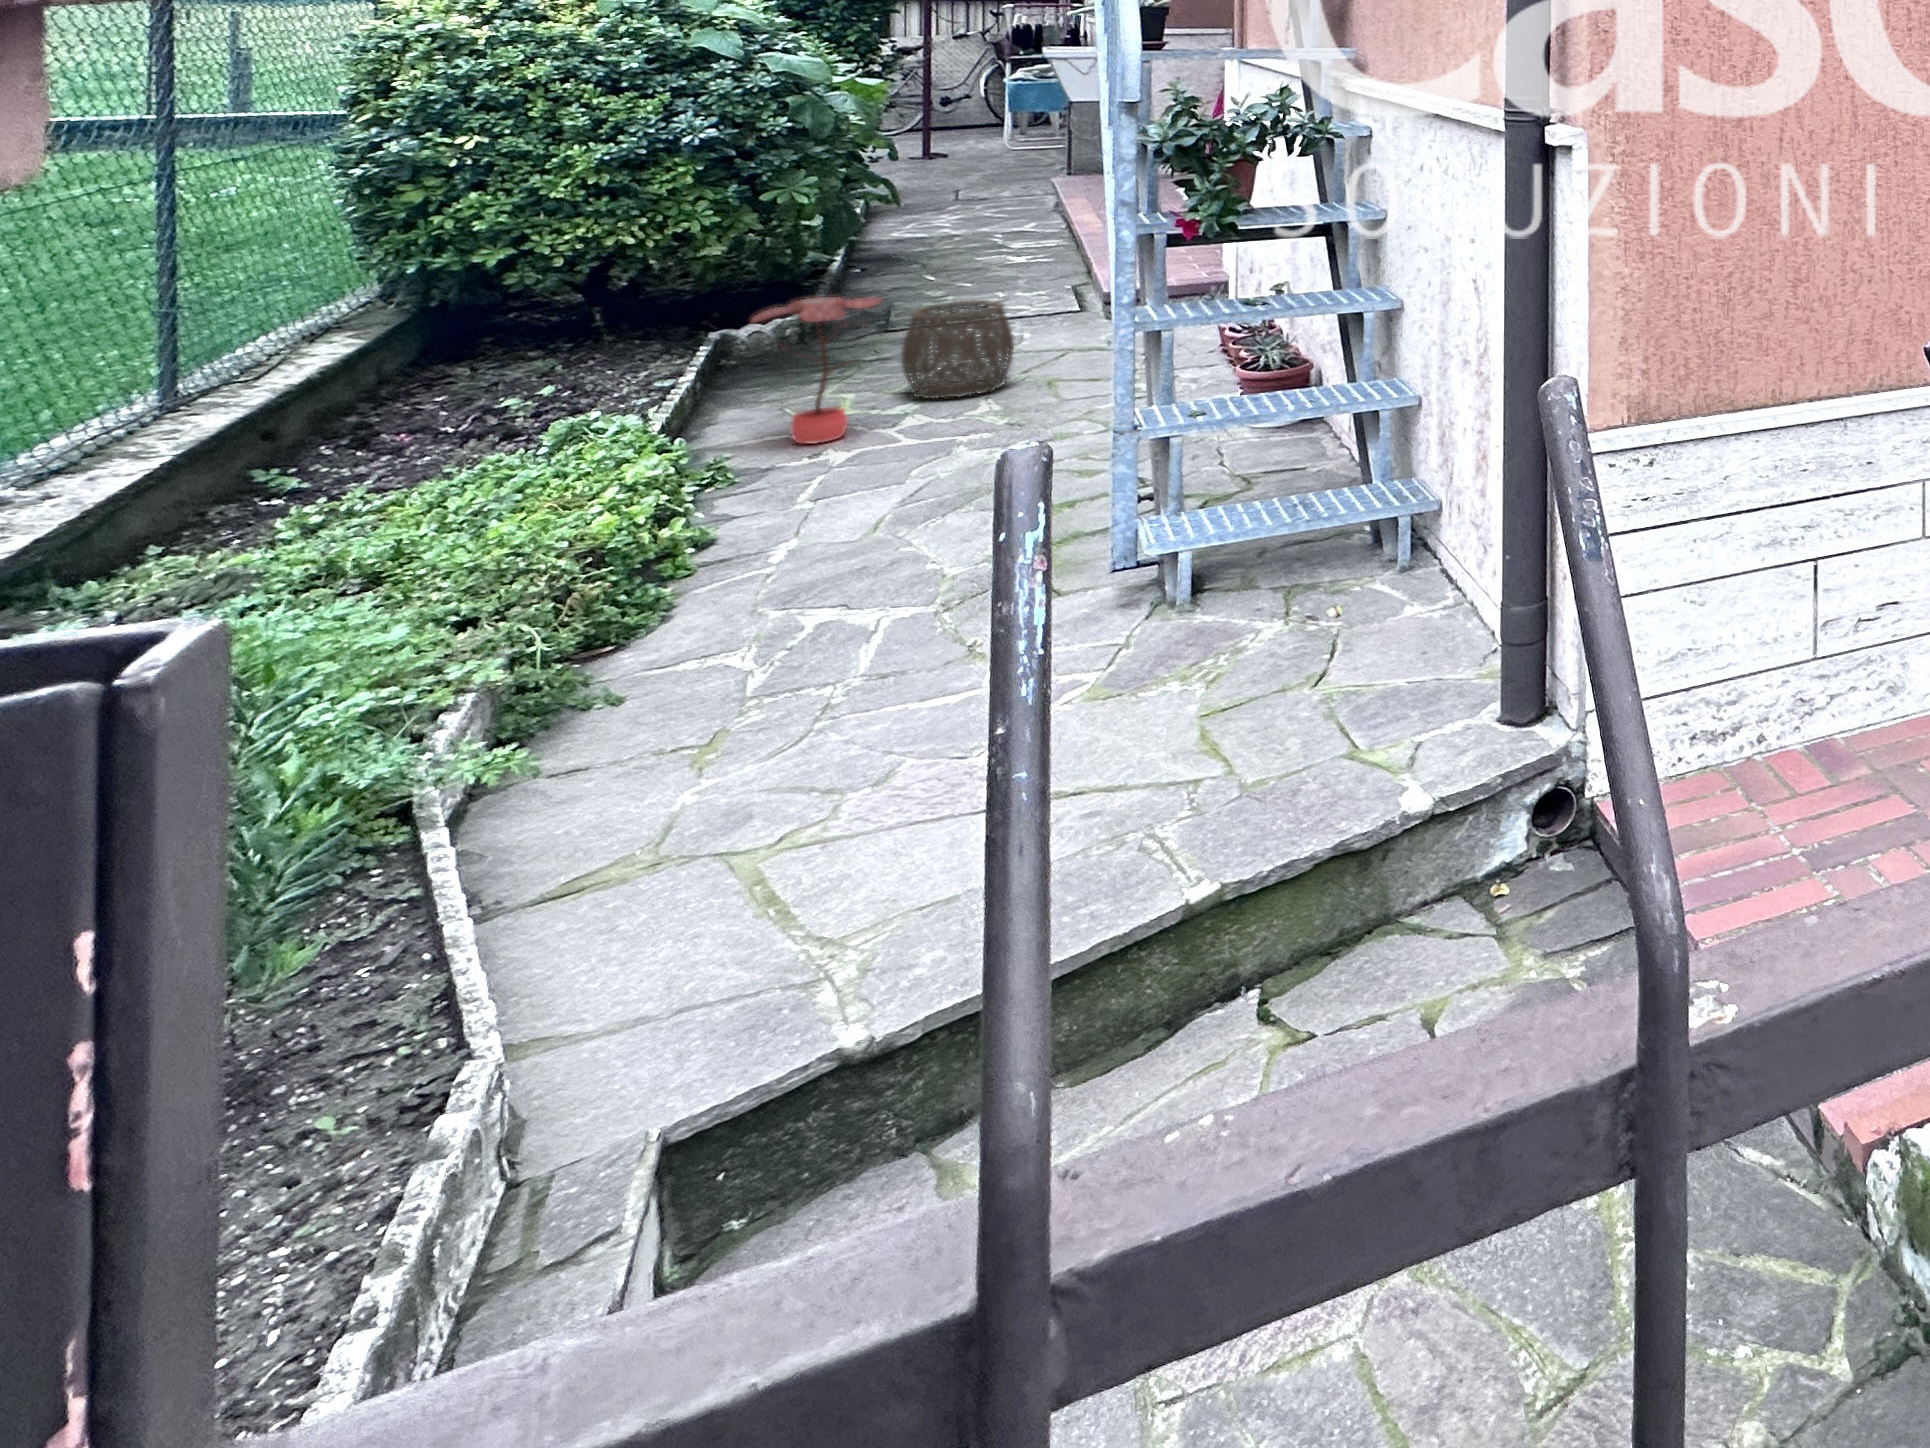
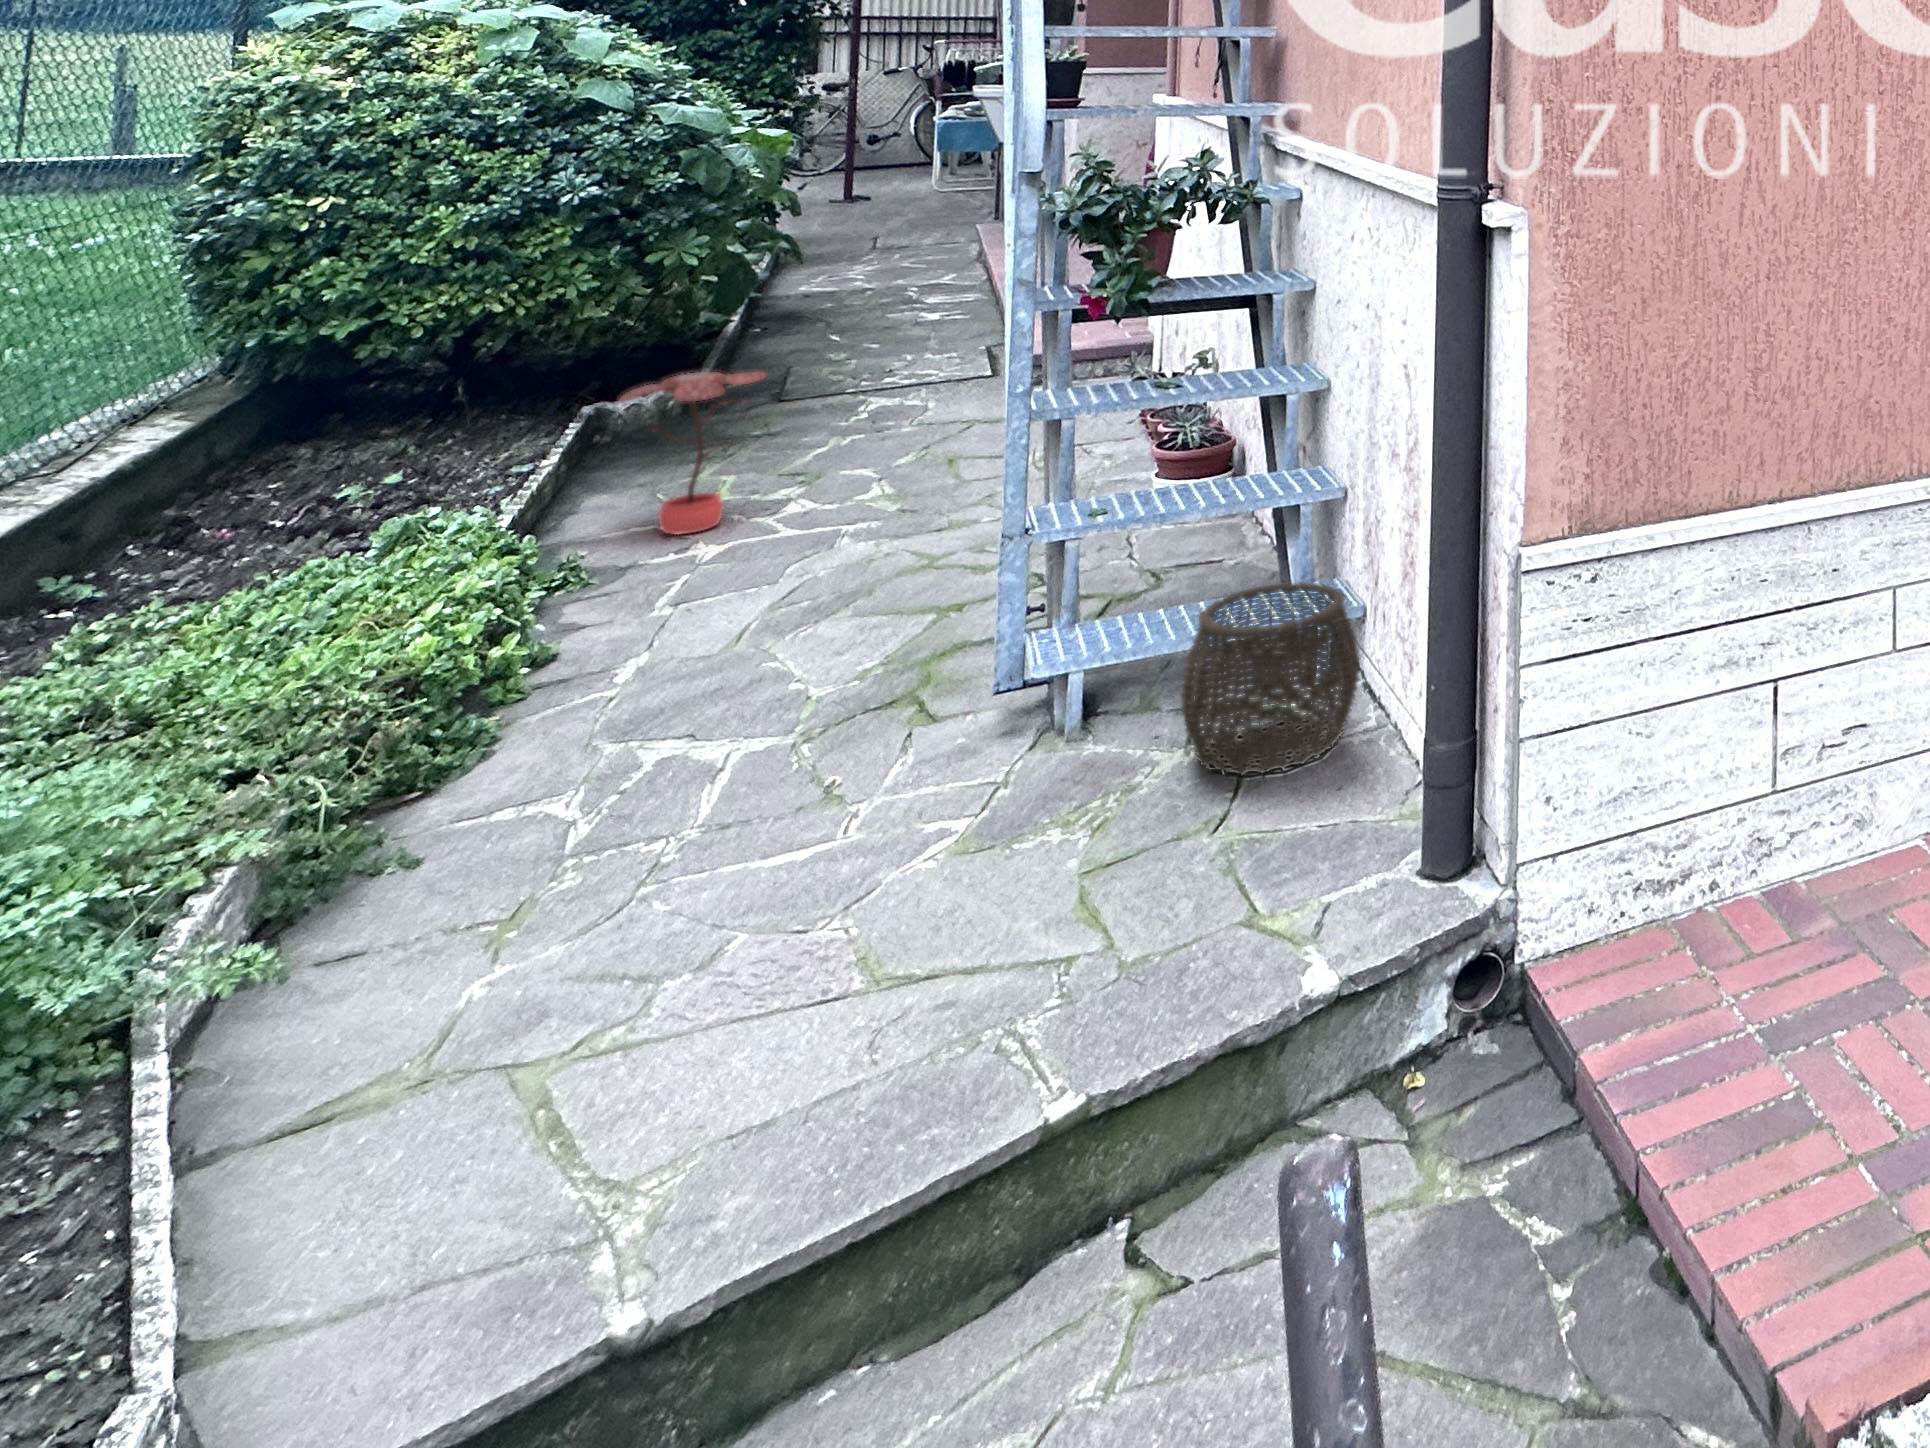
woven basket: present [901,300,1014,399] -> present [1181,582,1359,775]

